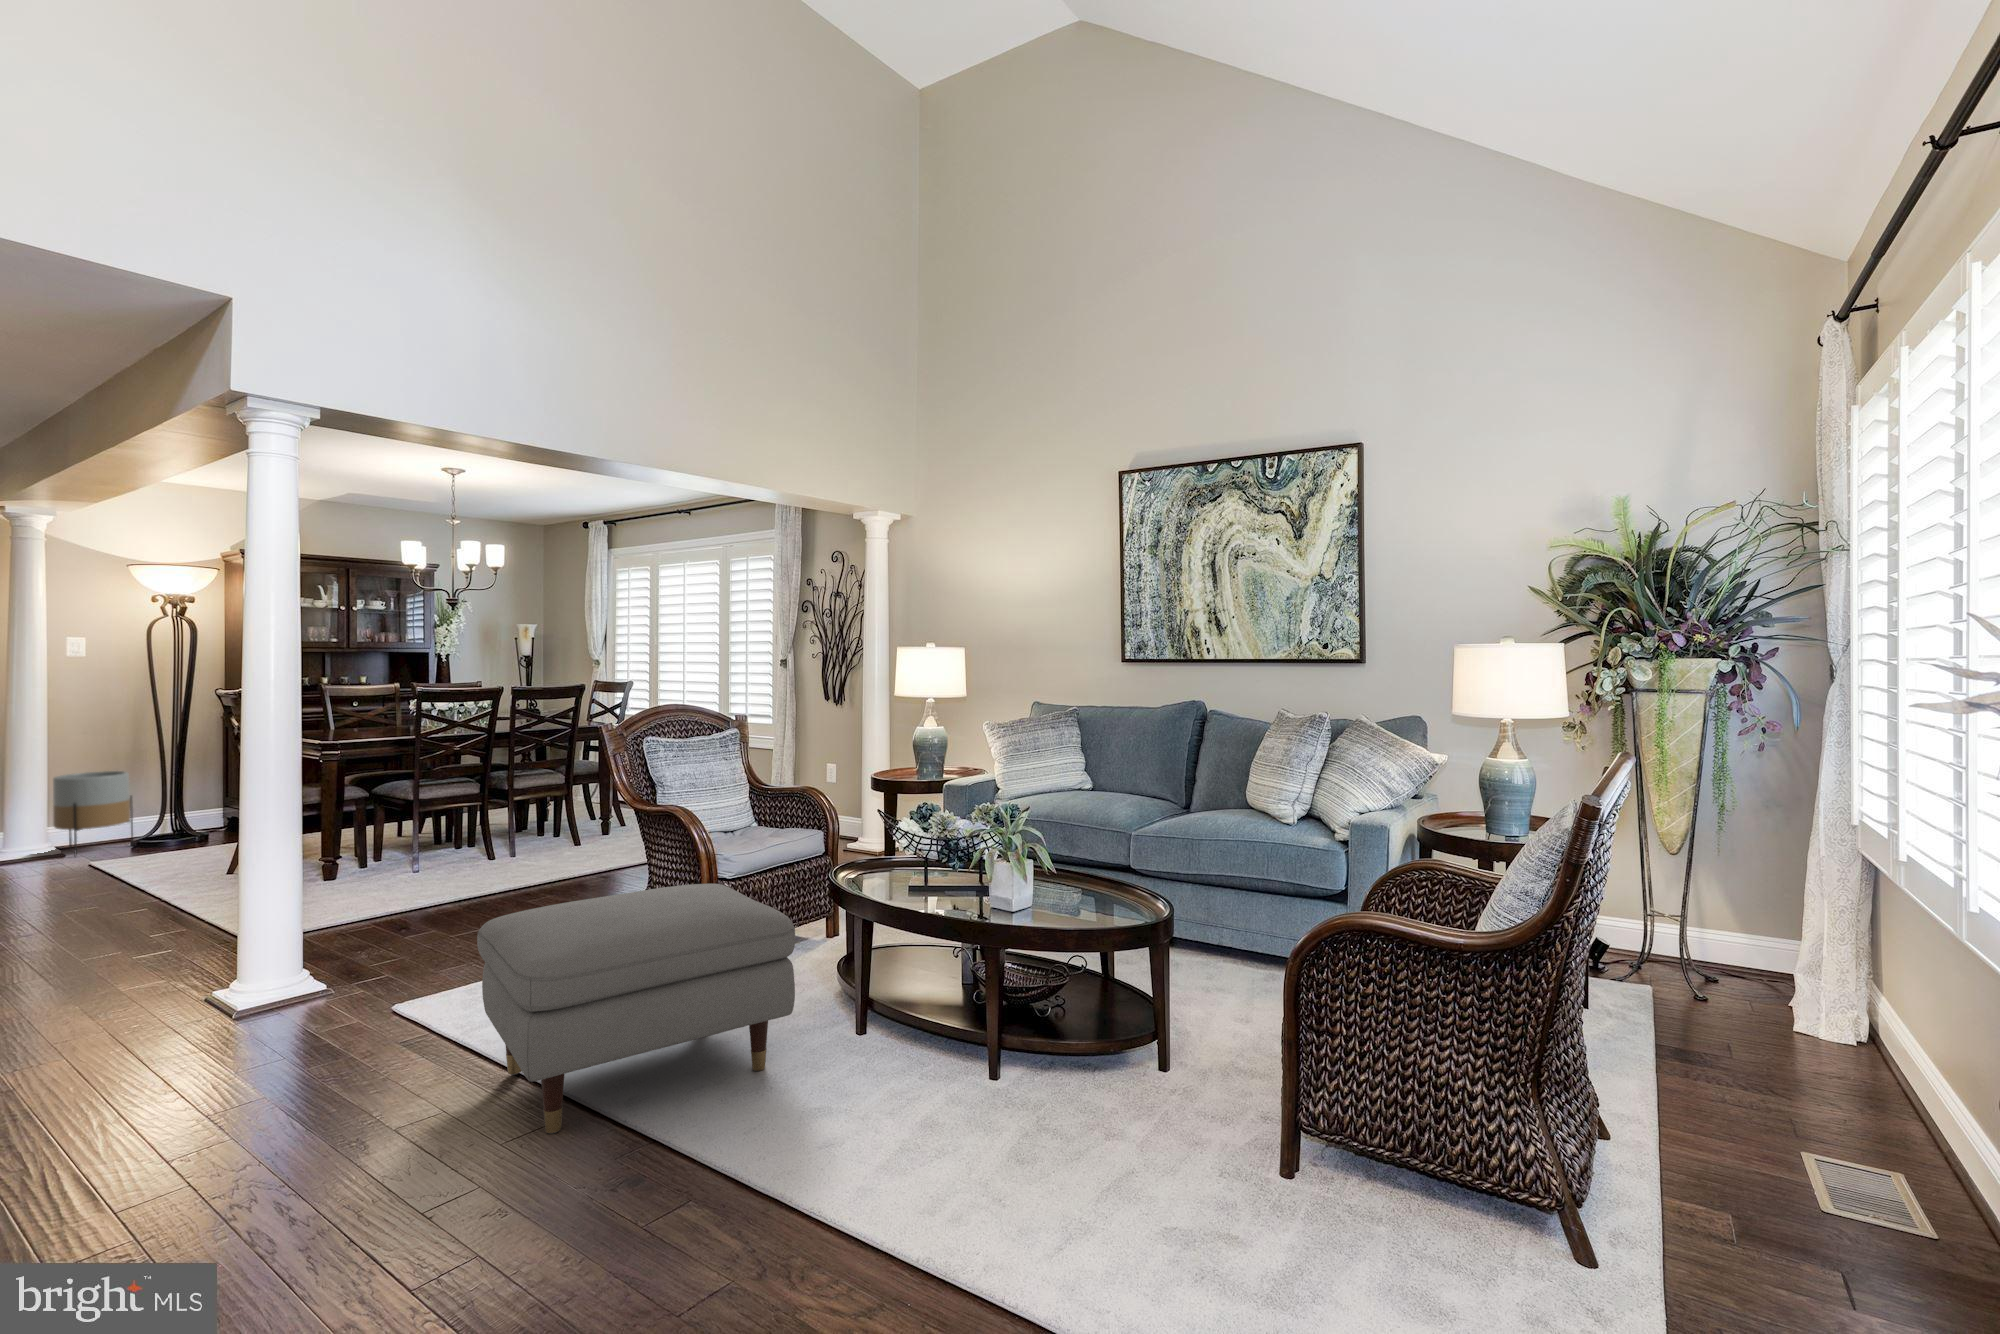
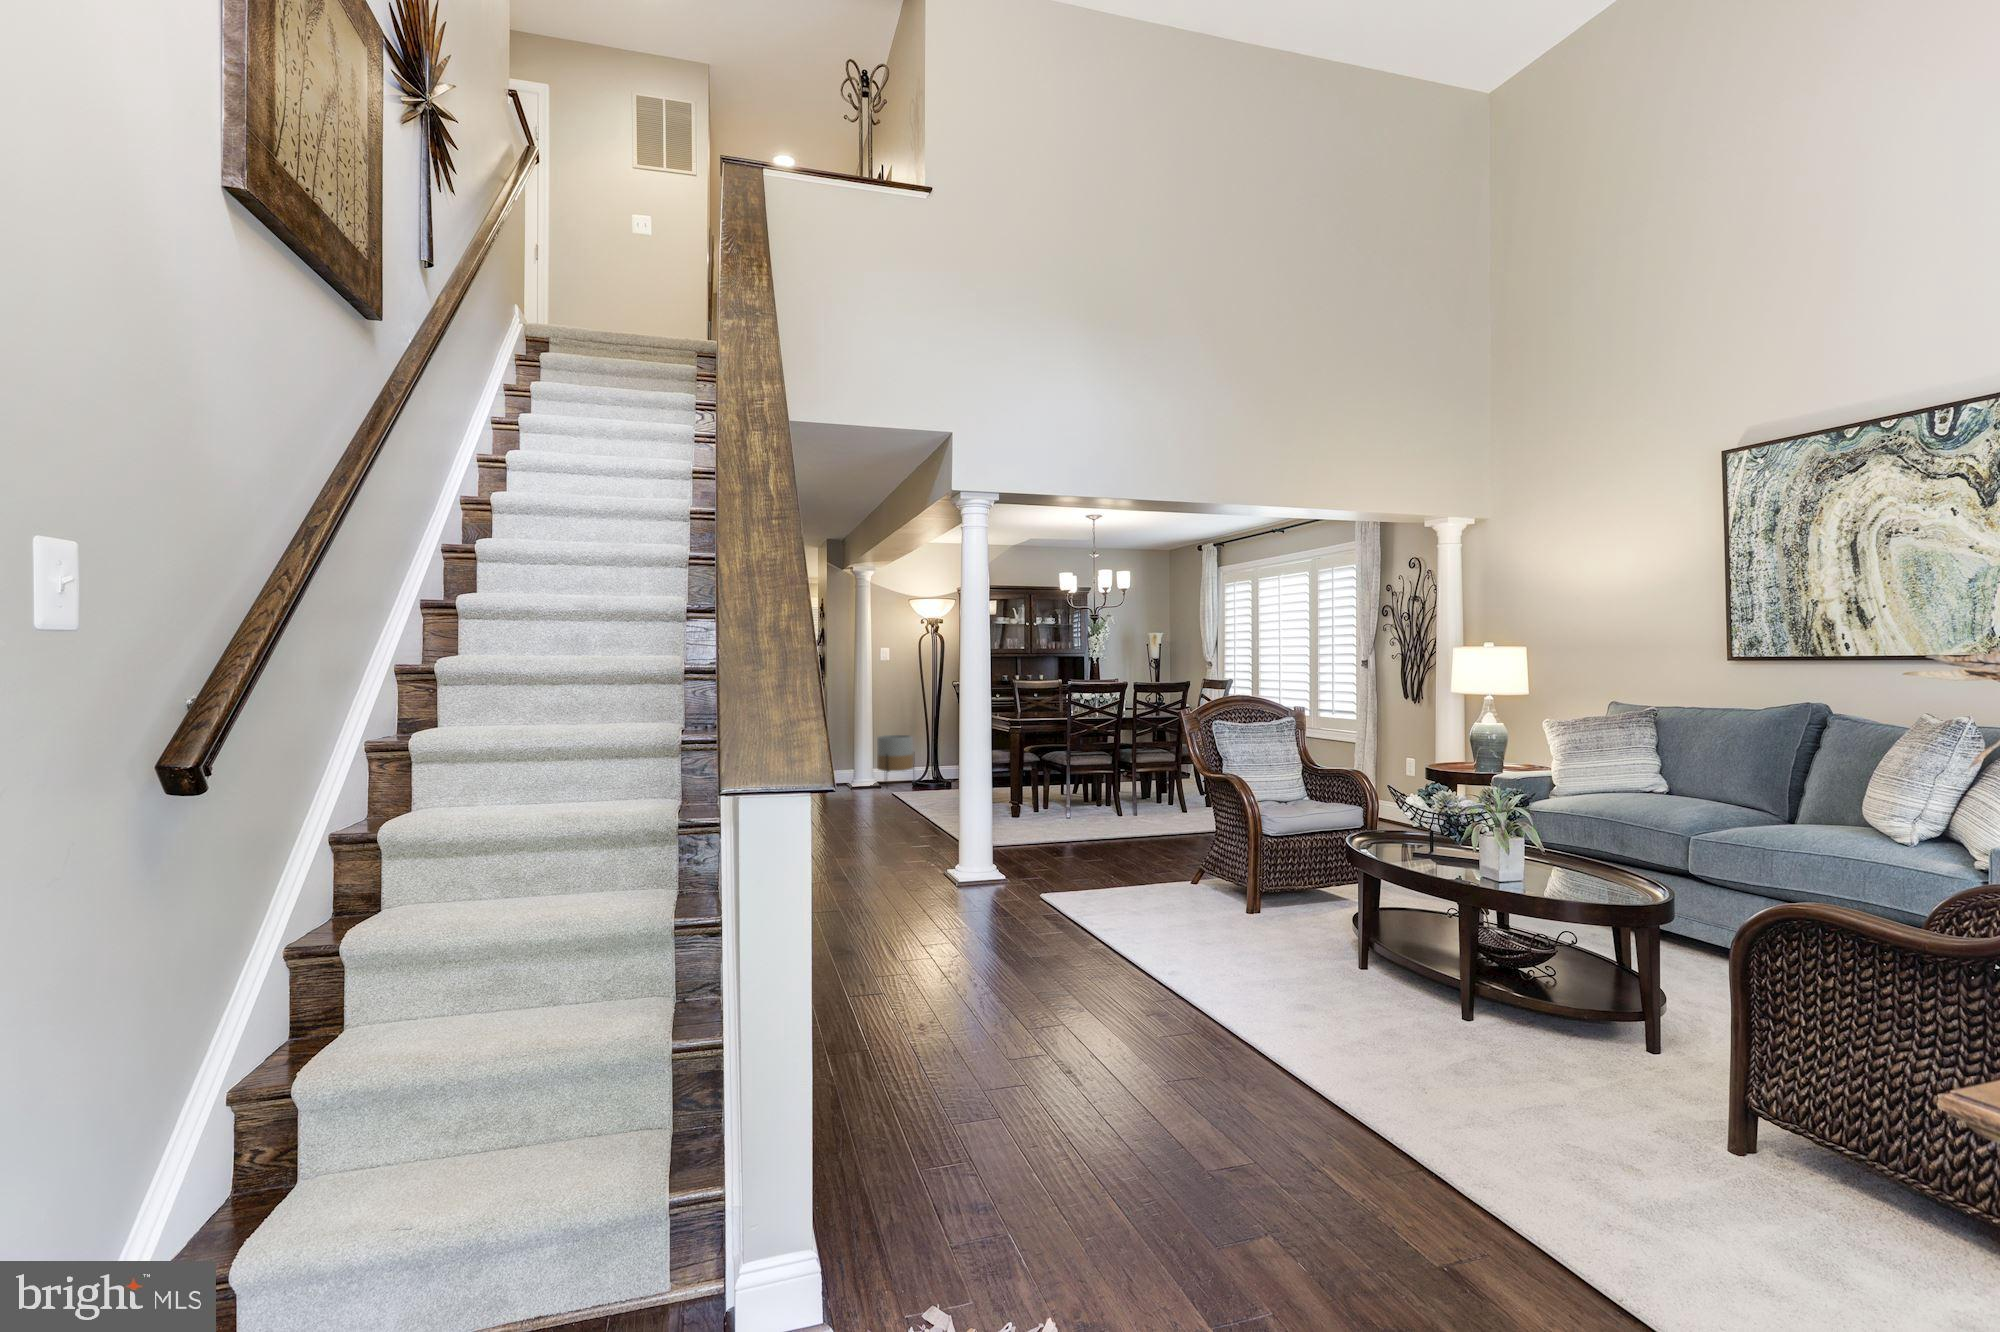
ottoman: present [477,884,795,1134] -> none [1083,831,1299,981]

